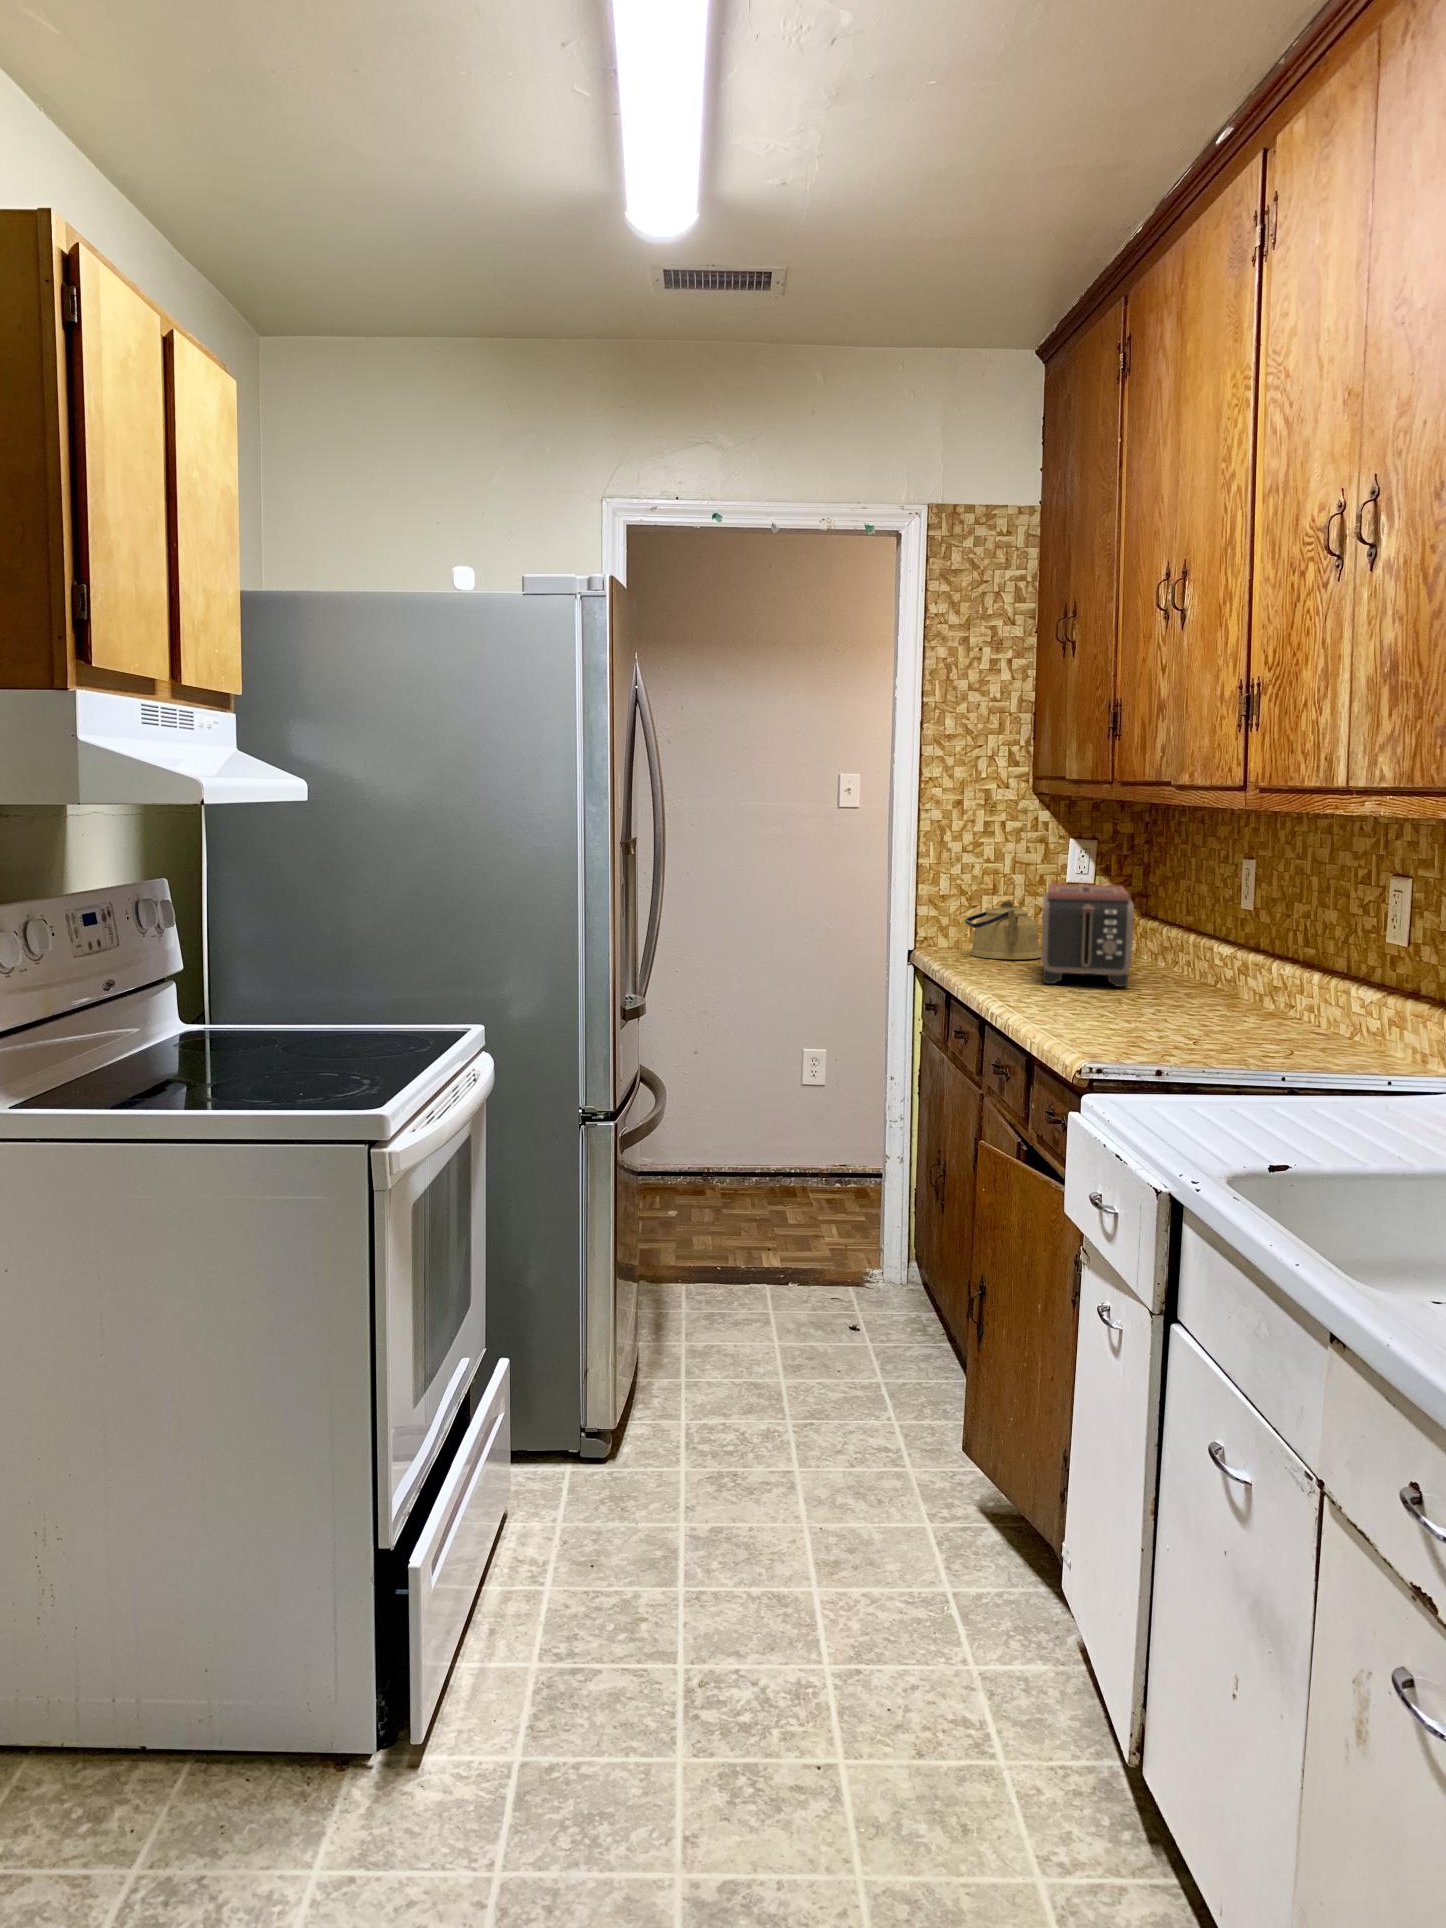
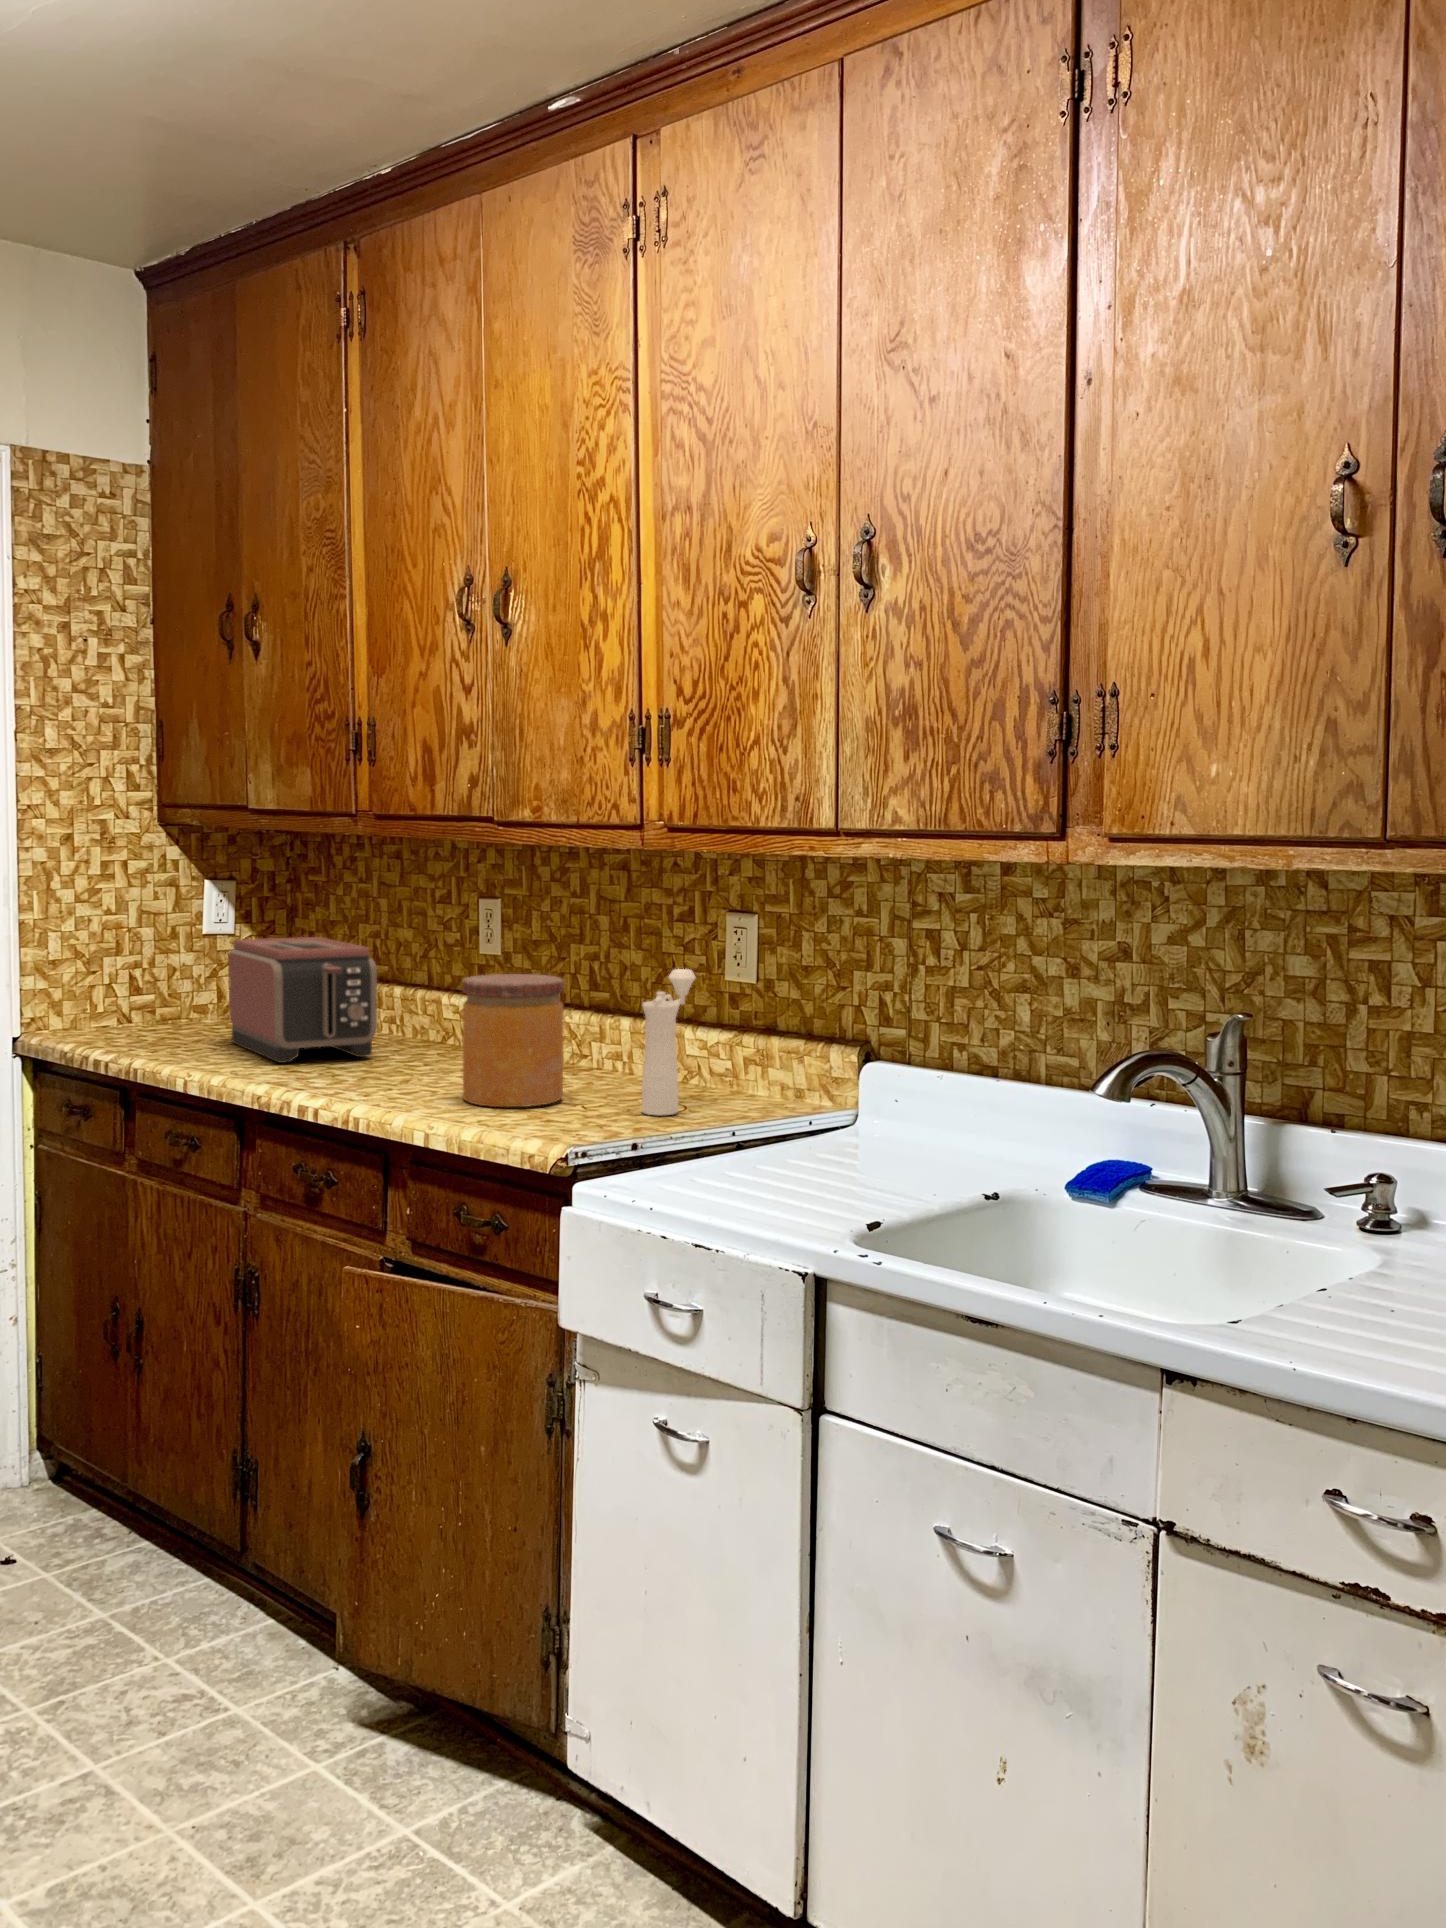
kettle: present [965,901,1041,959] -> none [96,962,205,1038]
jar: none [1131,917,1230,1036] -> present [462,974,564,1107]
pepper mill: none [1272,923,1359,1059] -> present [642,969,695,1115]

